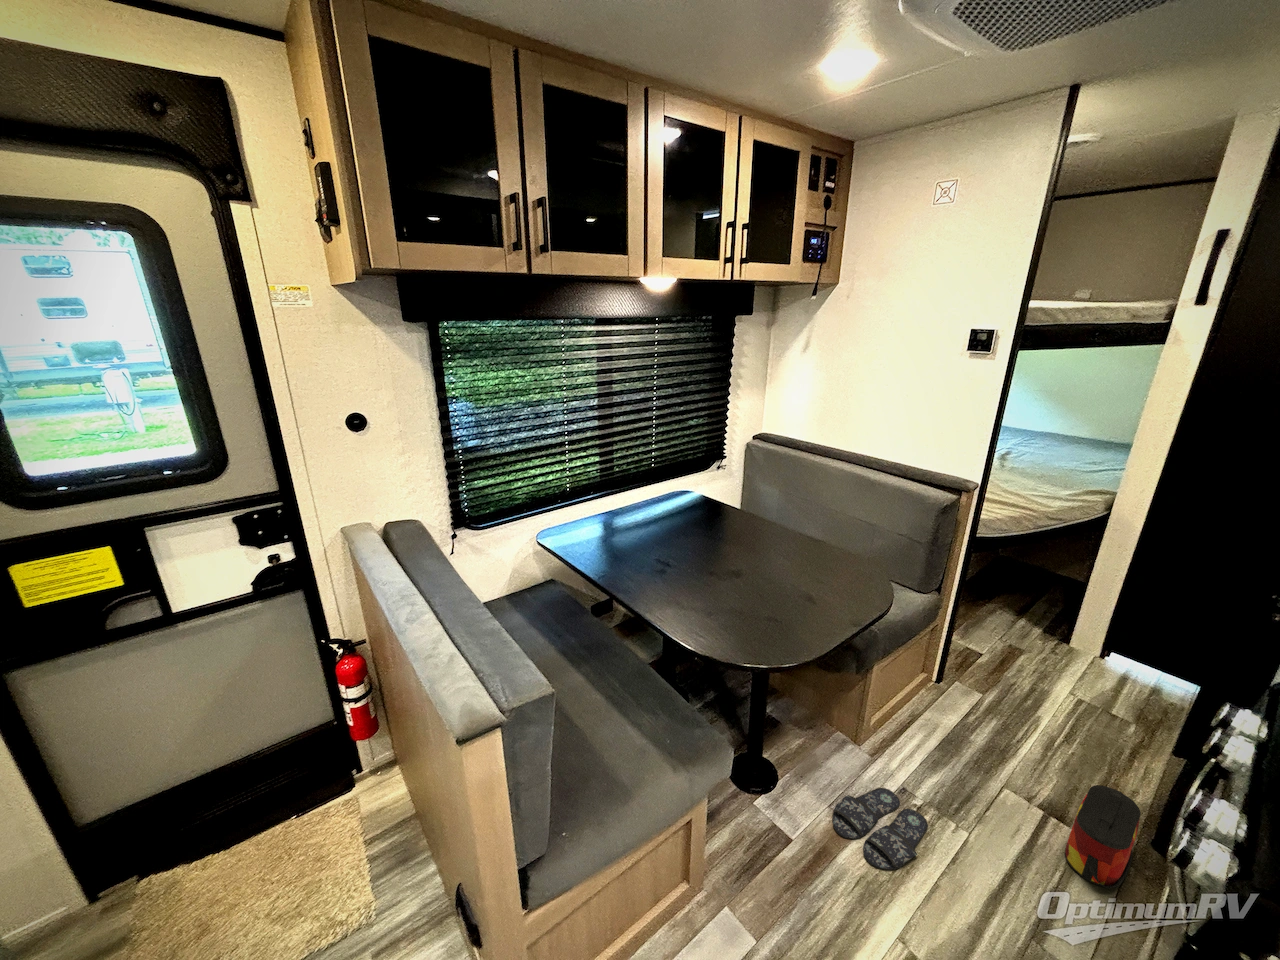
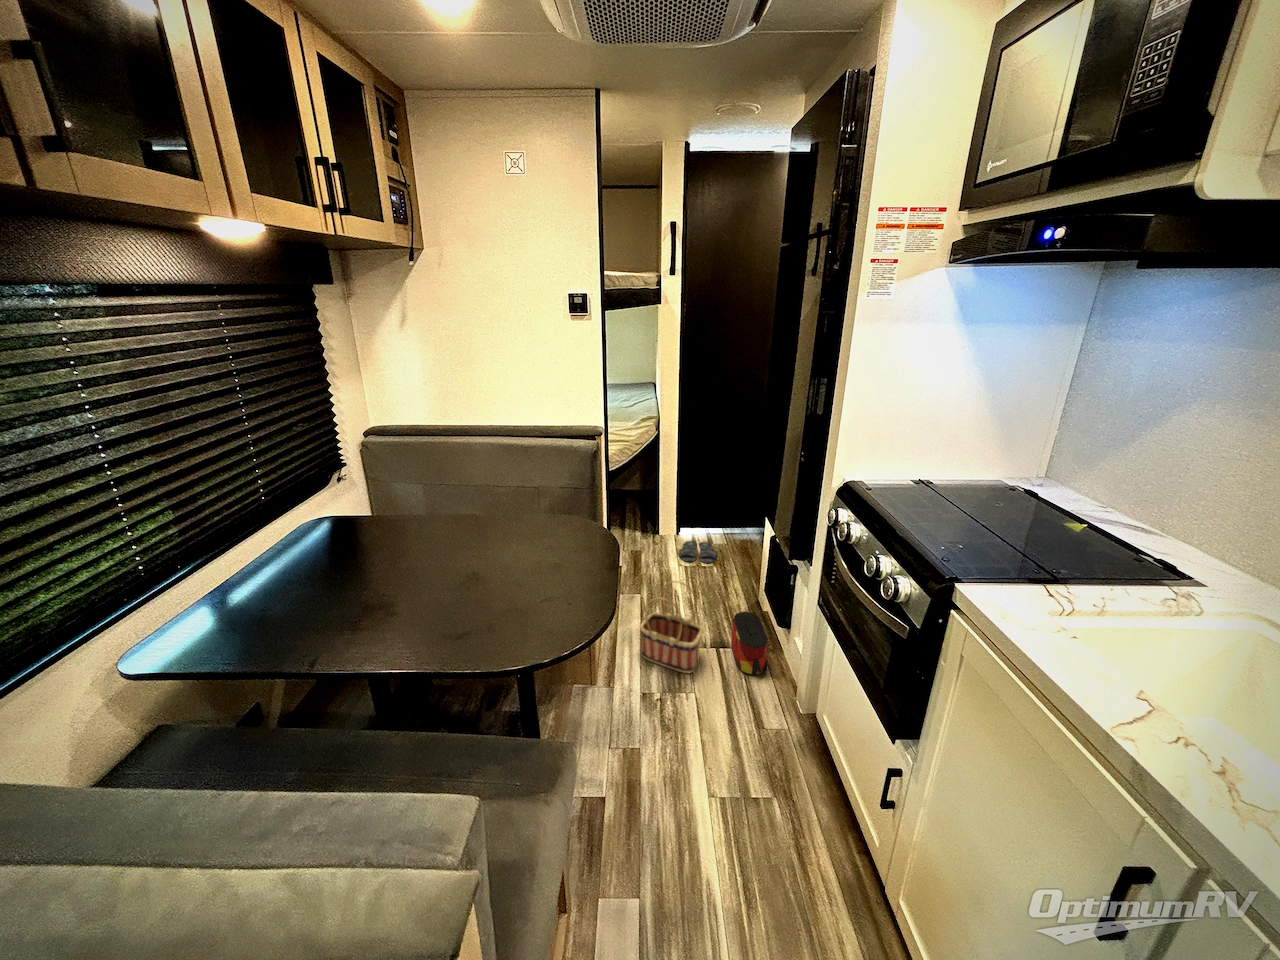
basket: none [930,686,1025,812] -> present [640,581,702,673]
slippers: present [833,788,928,870] -> present [679,541,717,563]

